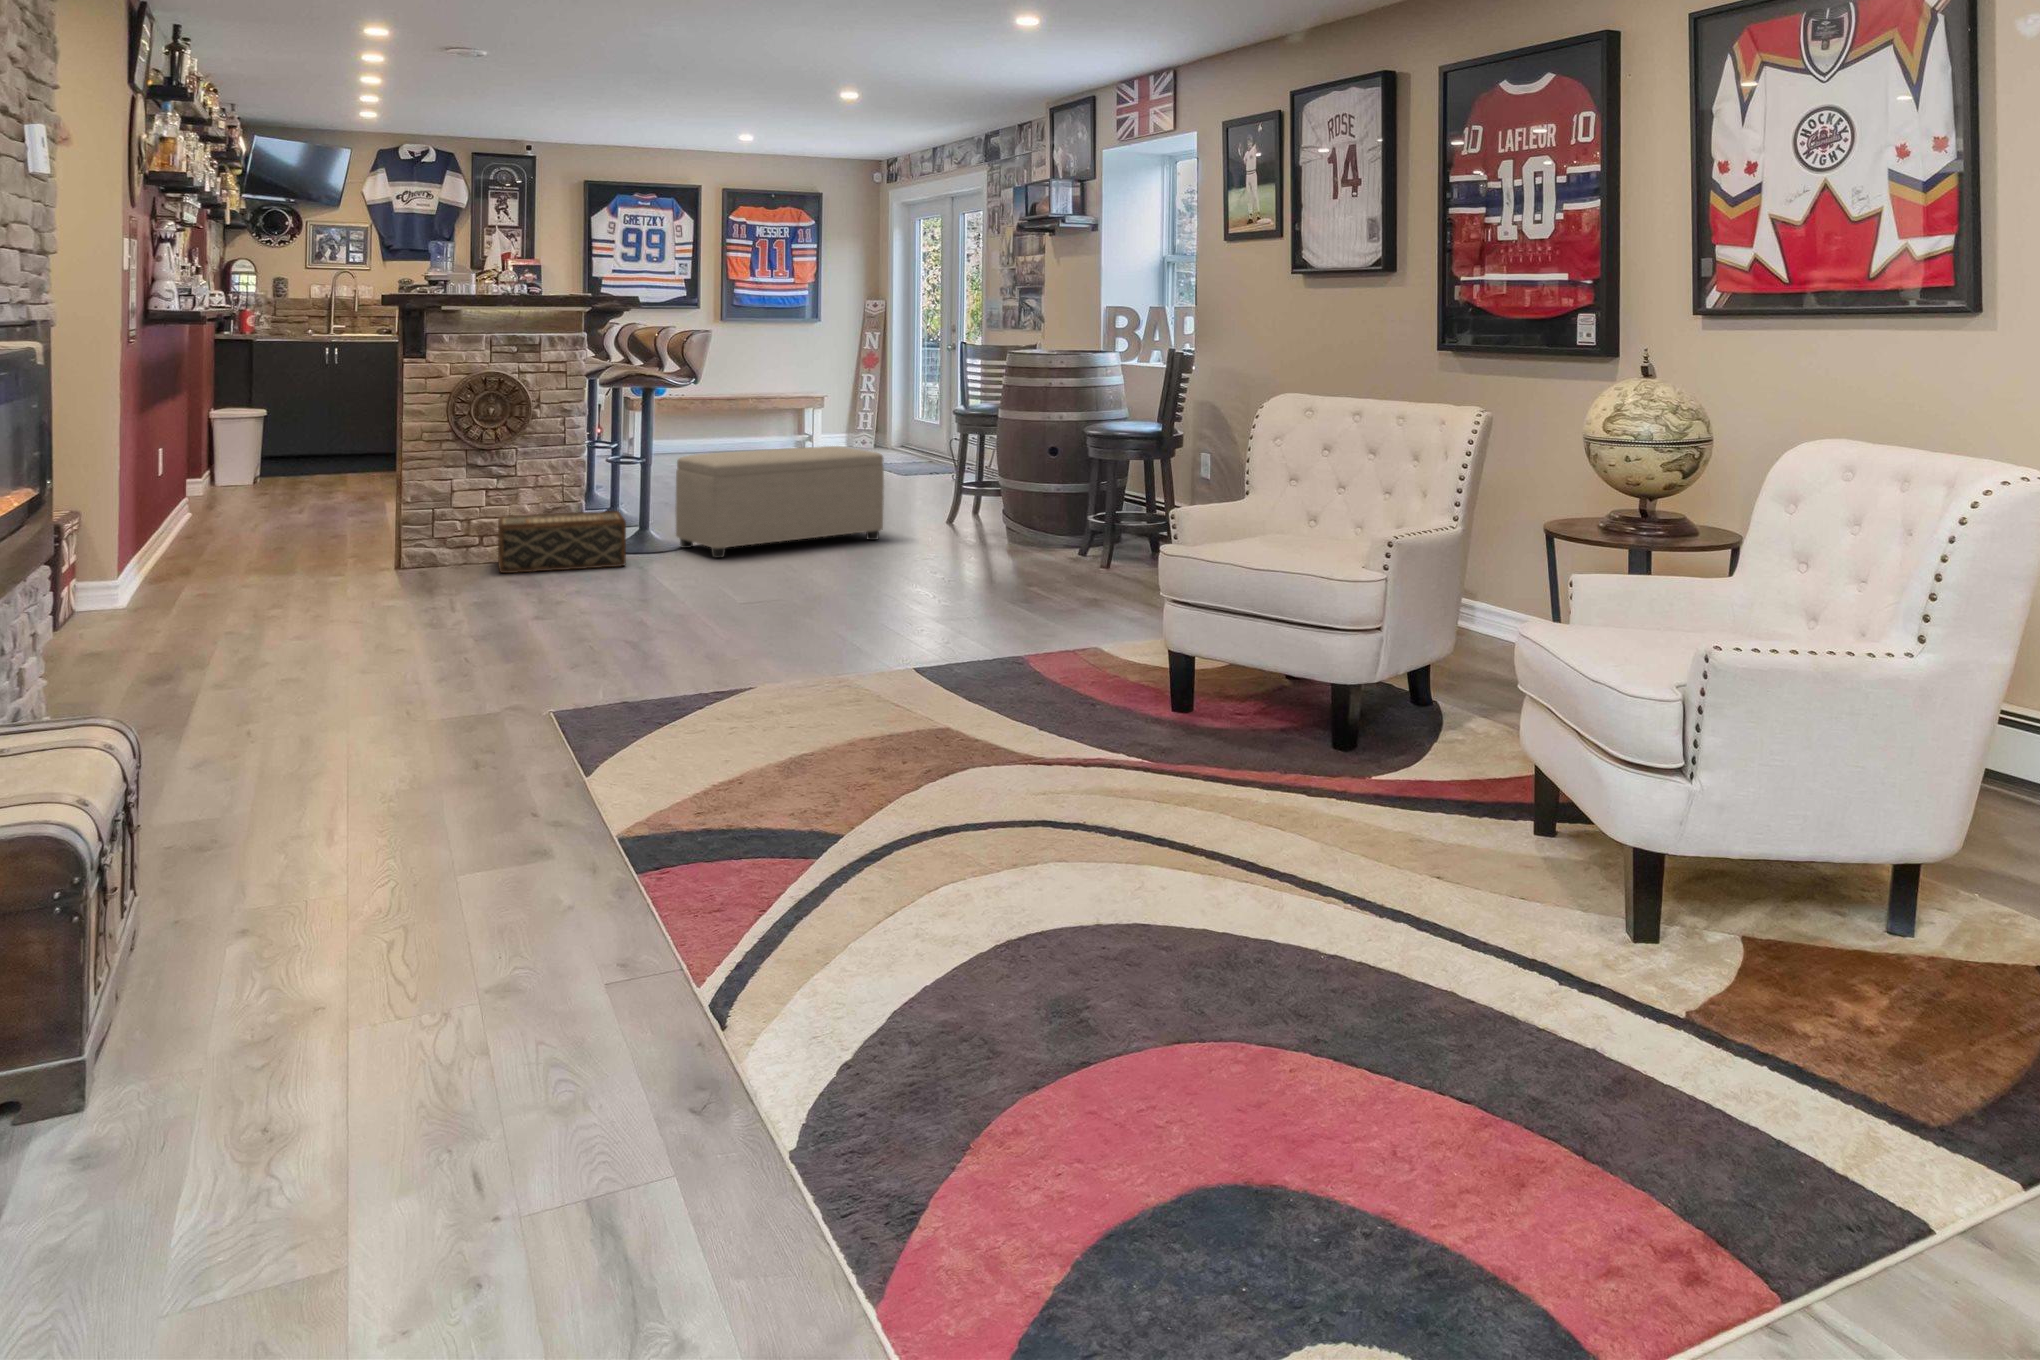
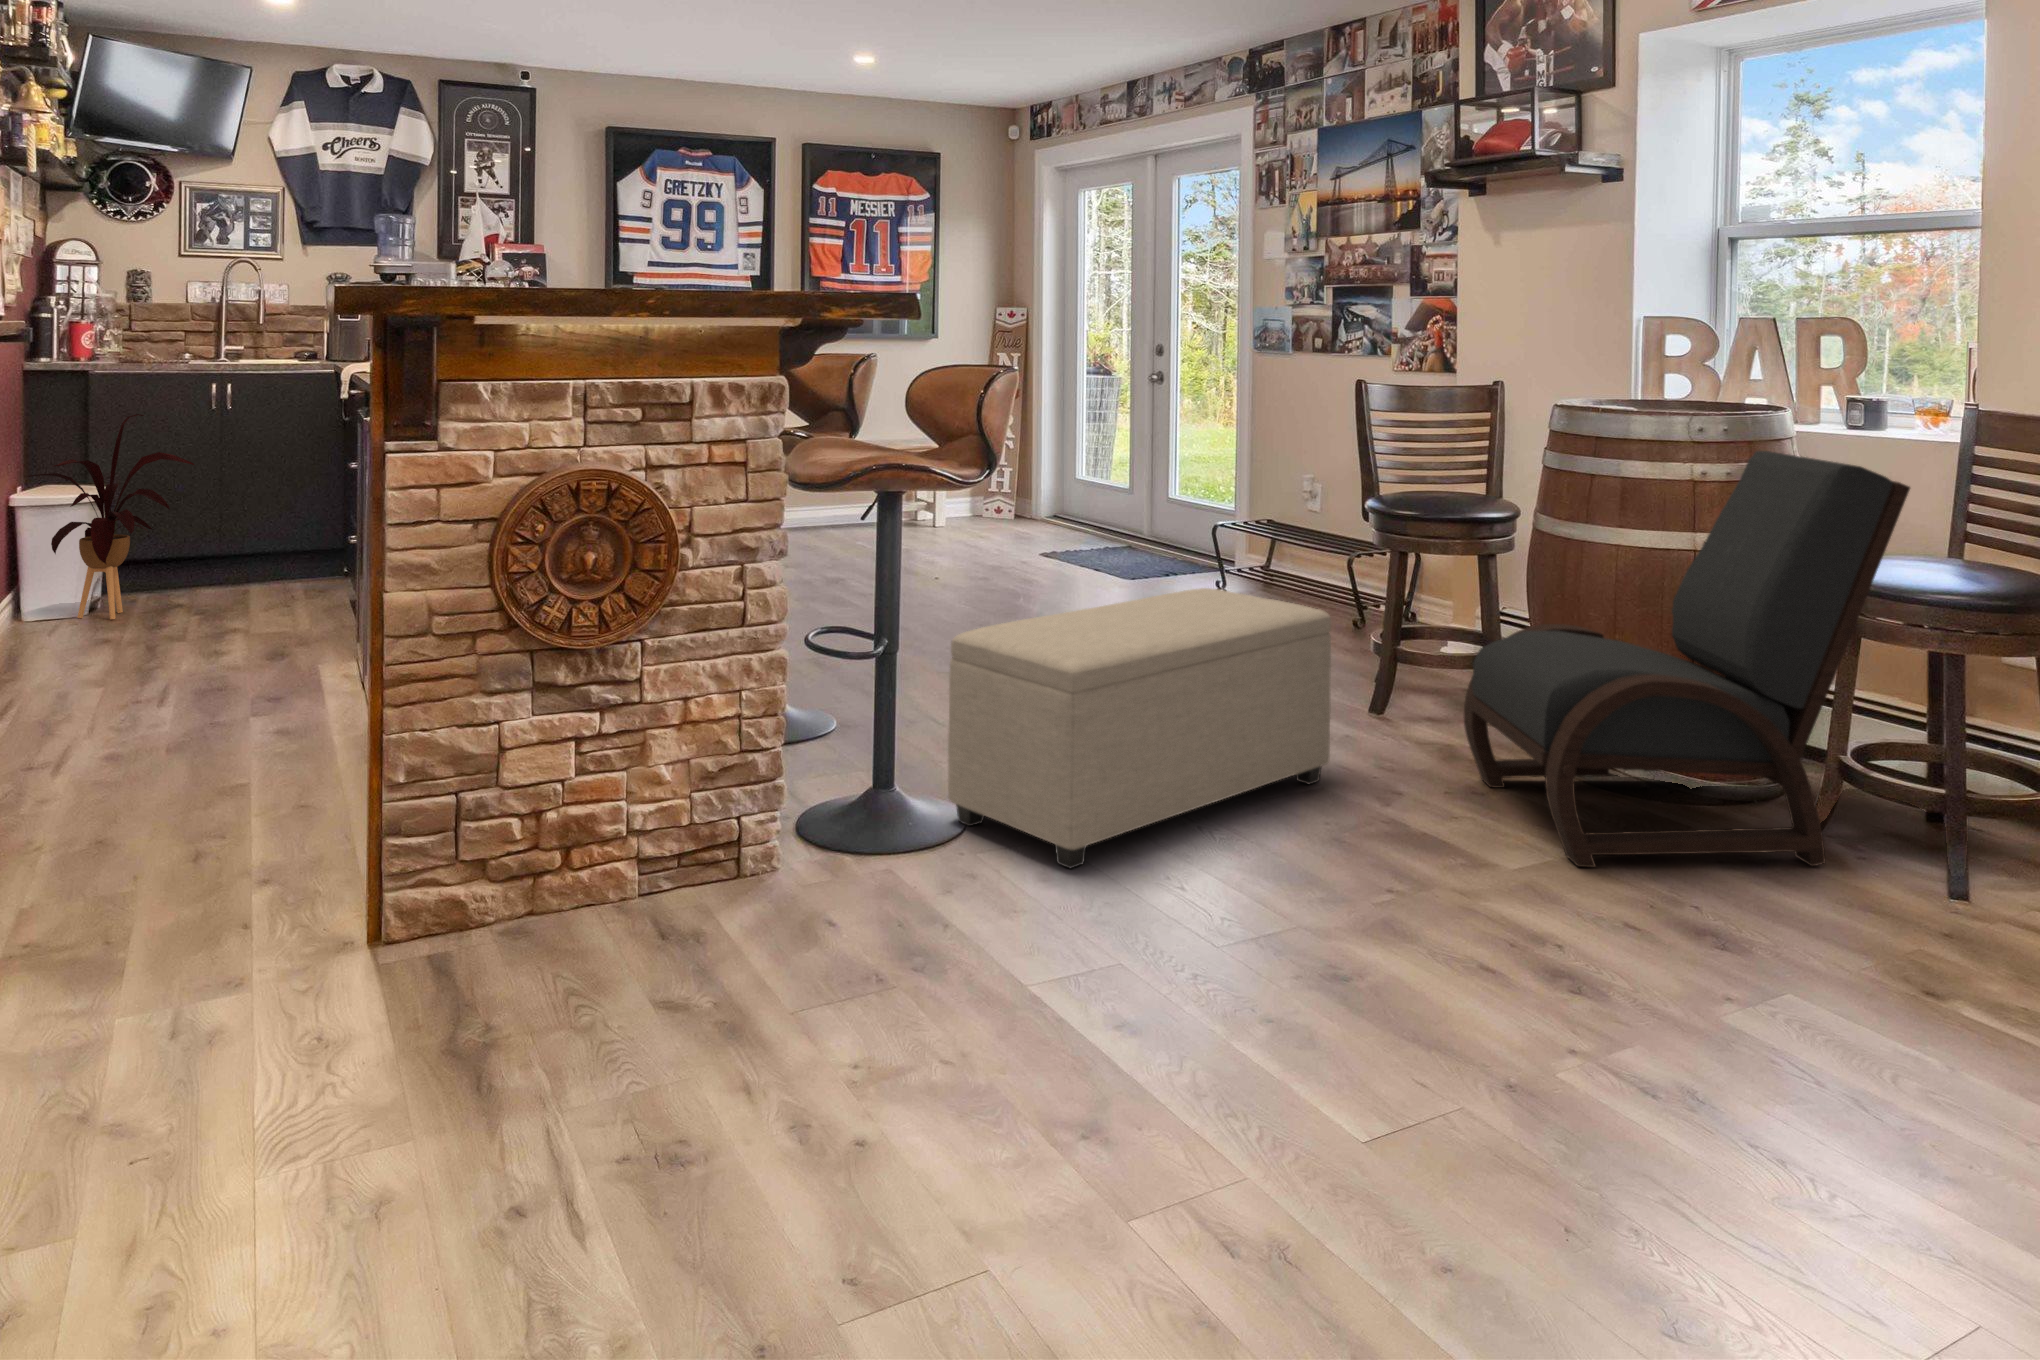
house plant: none [222,364,318,483] -> present [29,414,194,619]
lounge chair: none [944,371,1122,562] -> present [1464,451,1910,867]
woven basket: present [498,511,626,573] -> none [602,765,900,960]

